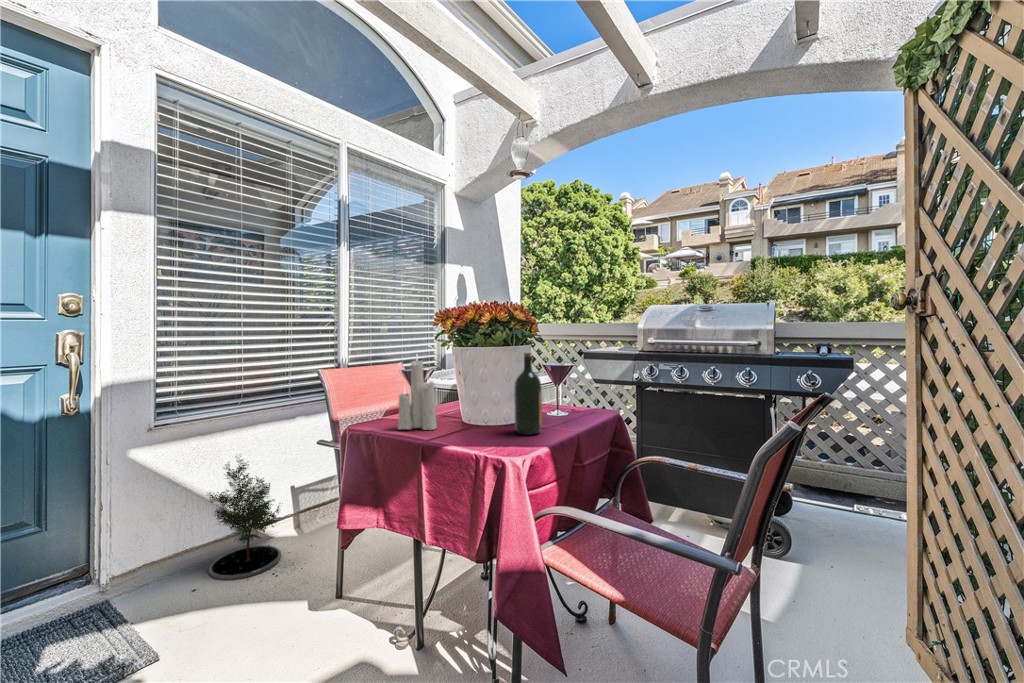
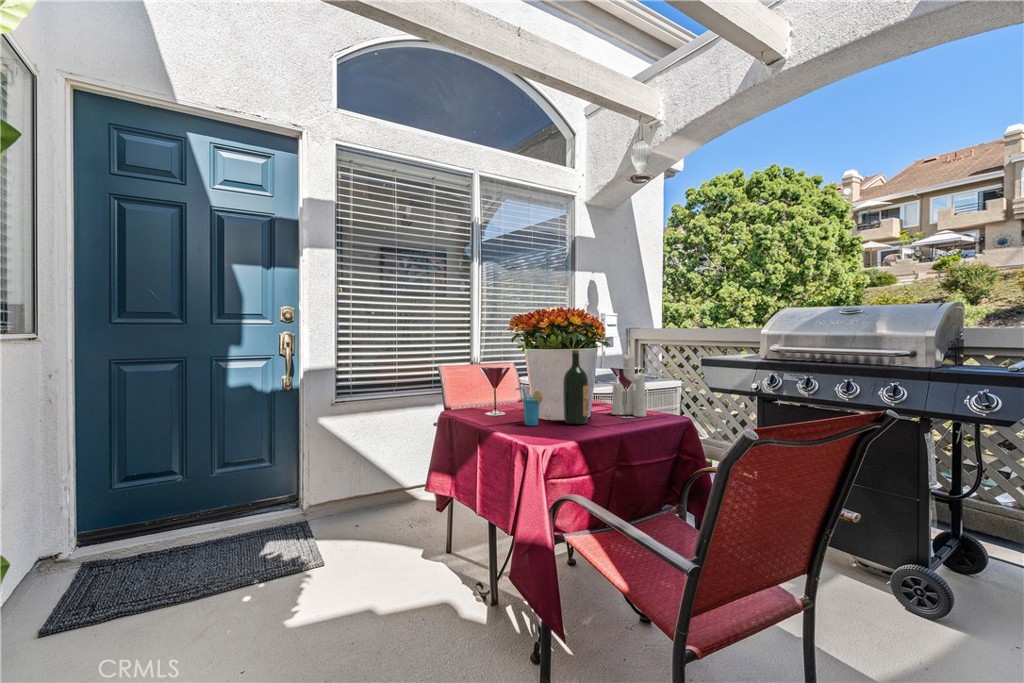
candle: present [398,359,437,430] -> present [611,354,647,417]
cup: none [462,397,499,441] -> present [516,387,542,426]
potted tree: present [208,456,283,580] -> none [365,428,418,525]

